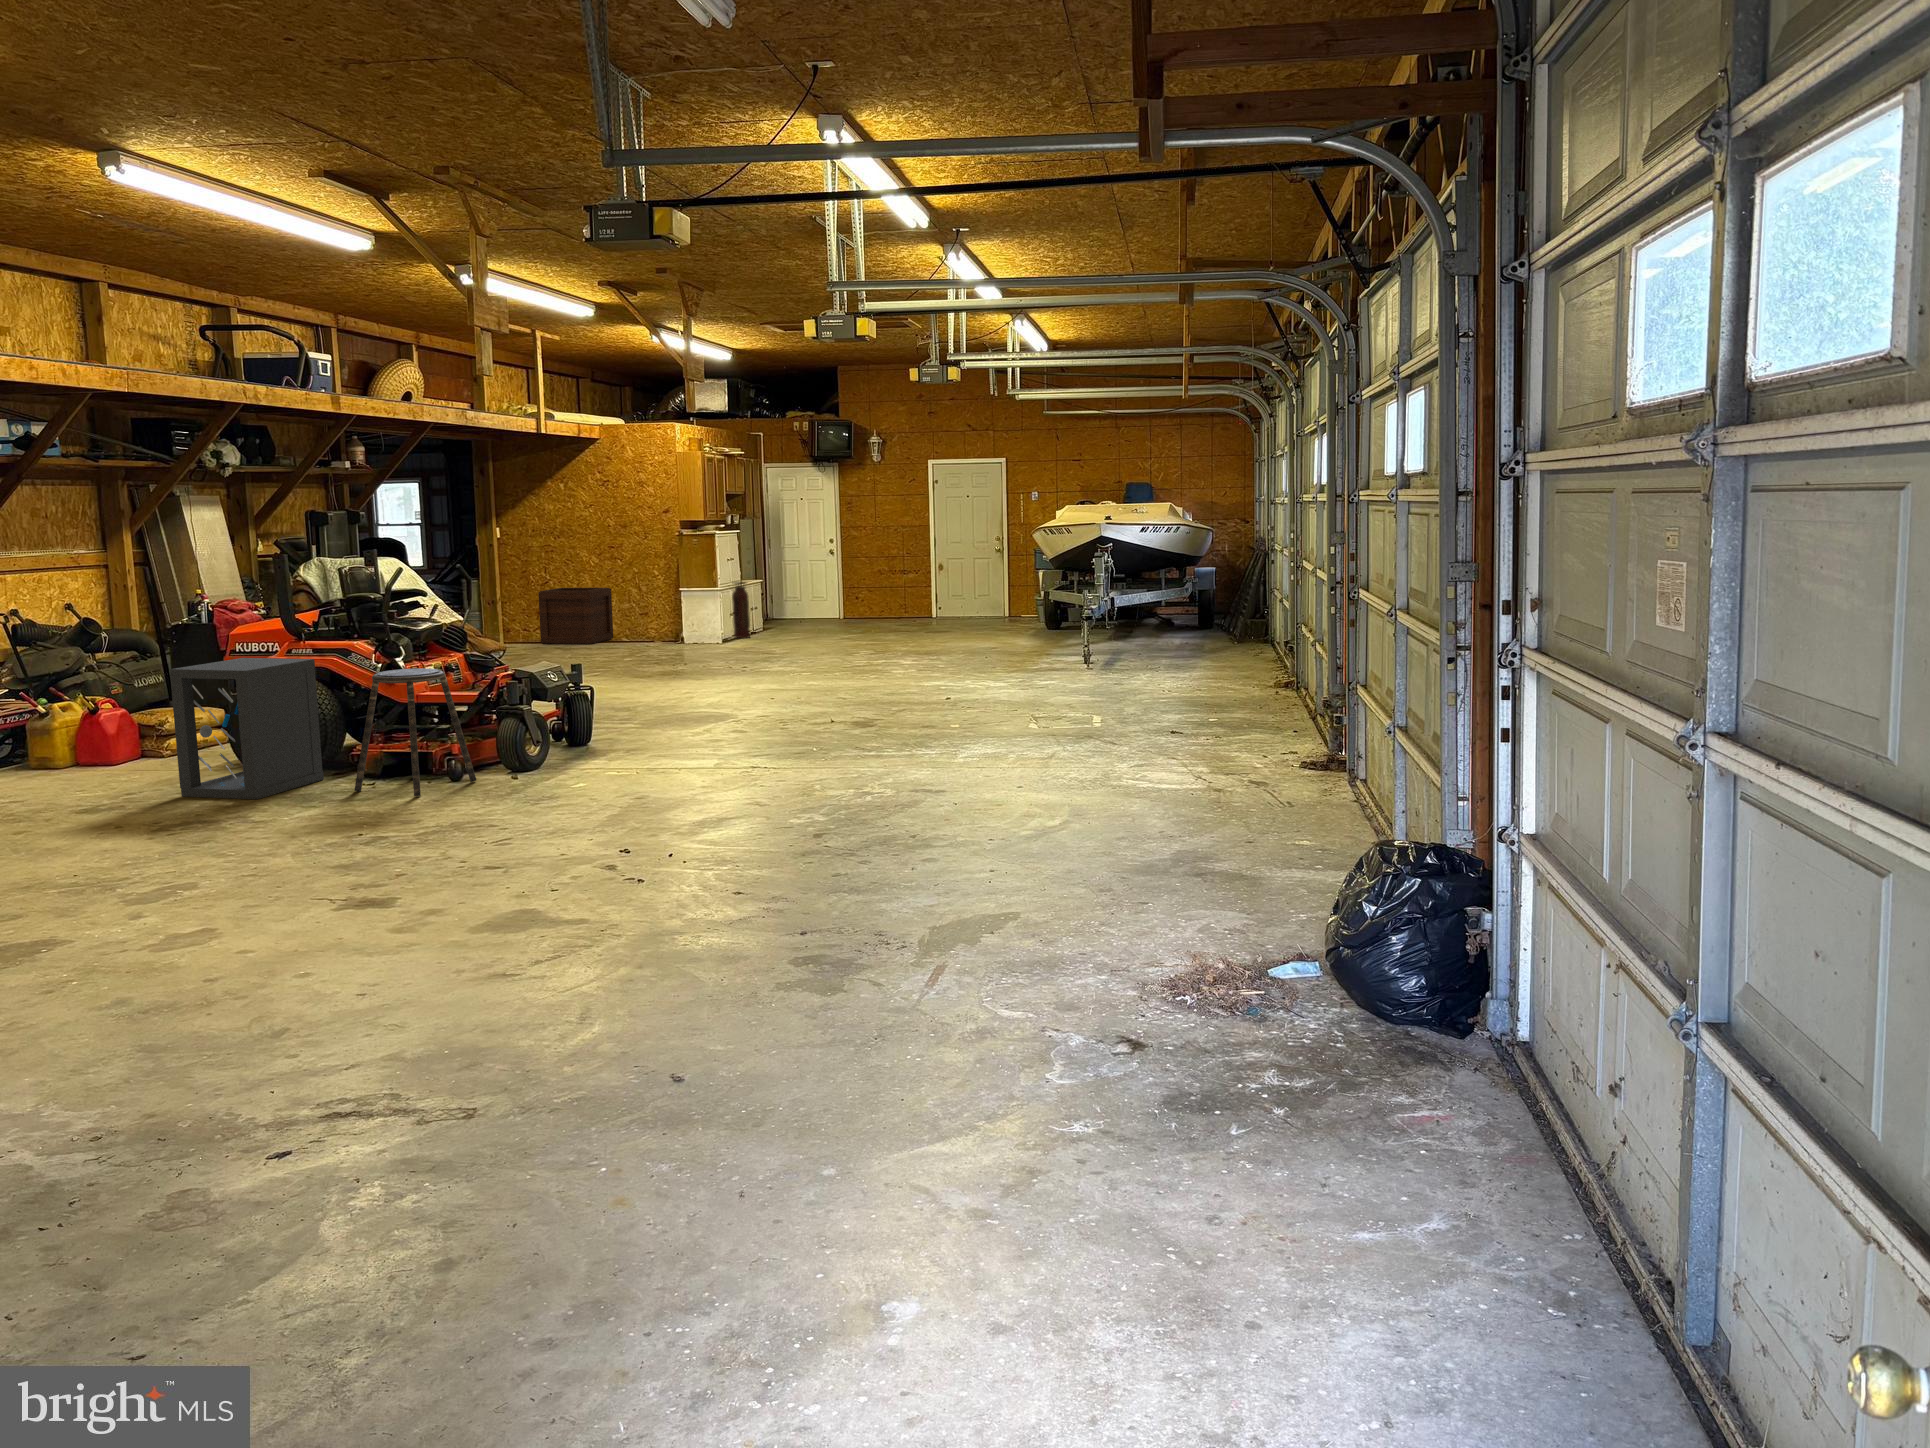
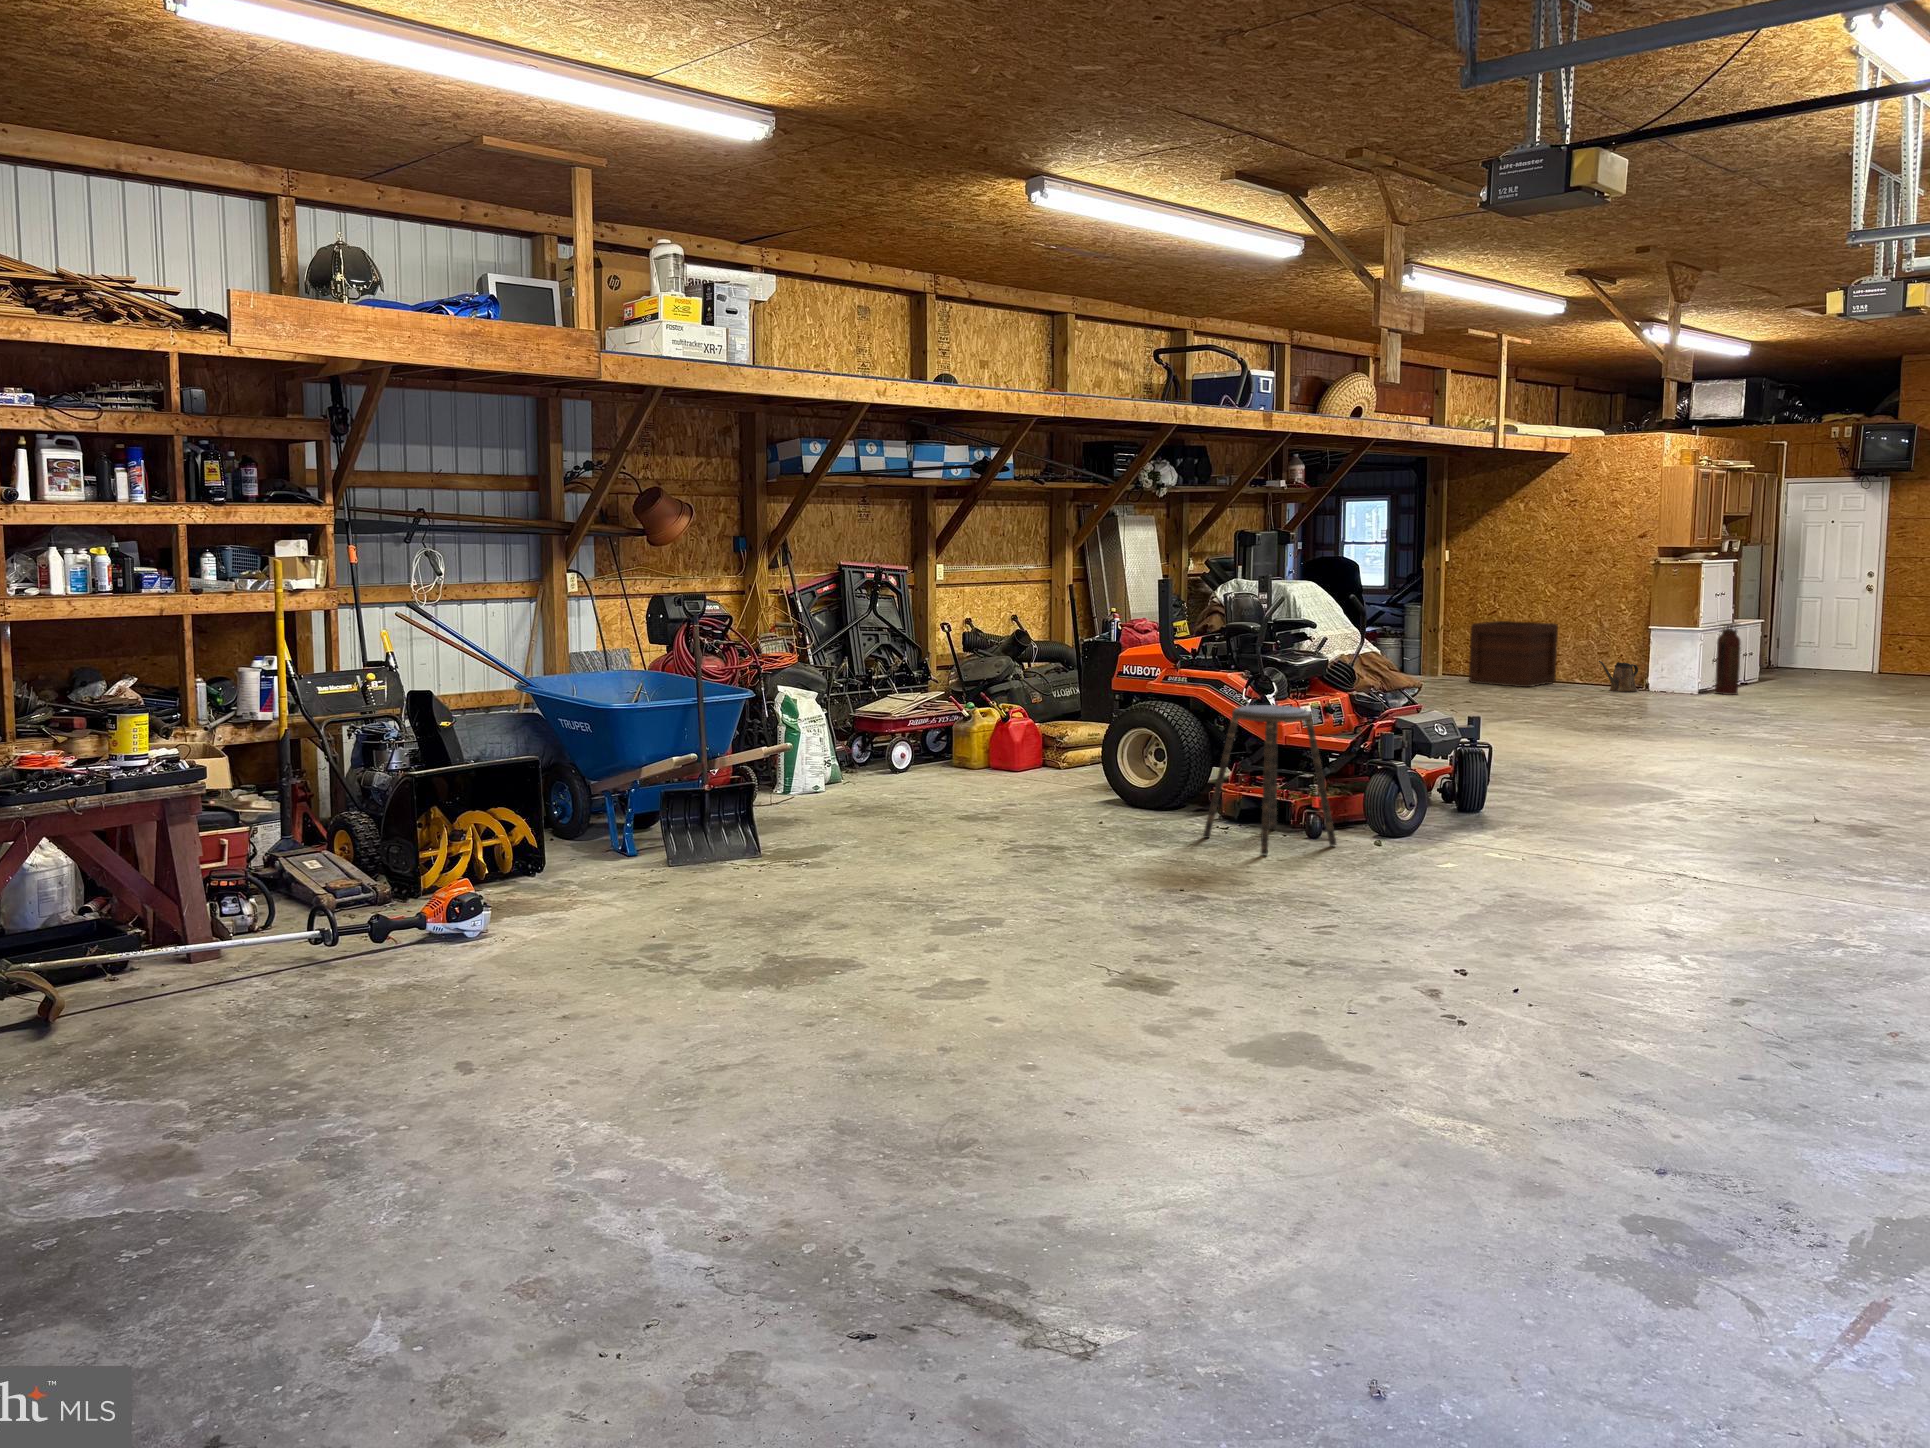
watering can: none [647,617,678,642] -> present [1599,661,1638,692]
storage cabinet: present [170,658,324,799] -> none [1045,678,1182,830]

